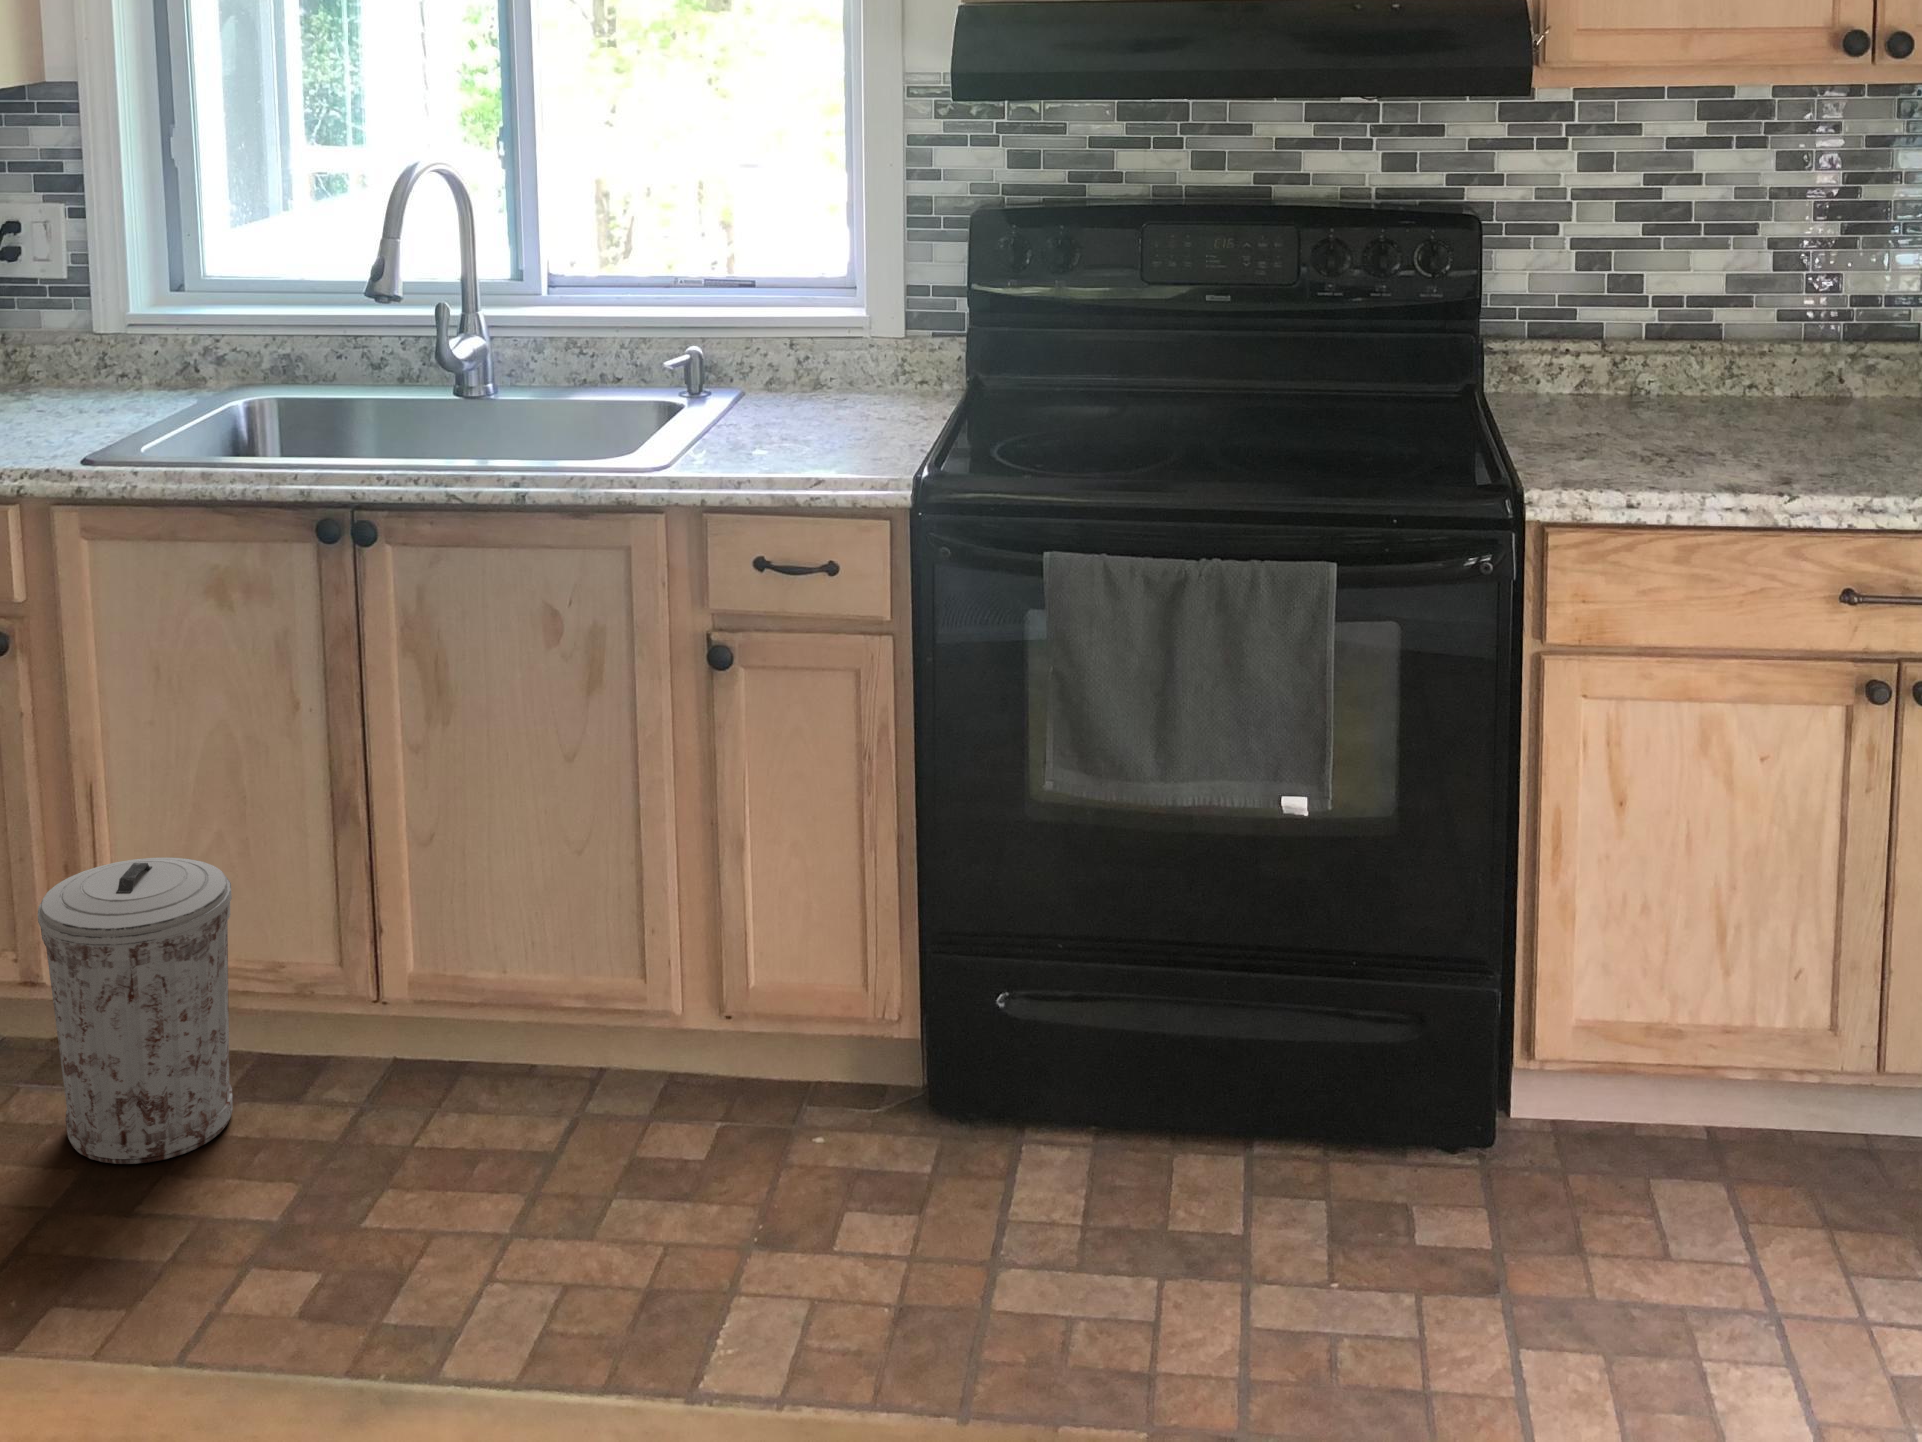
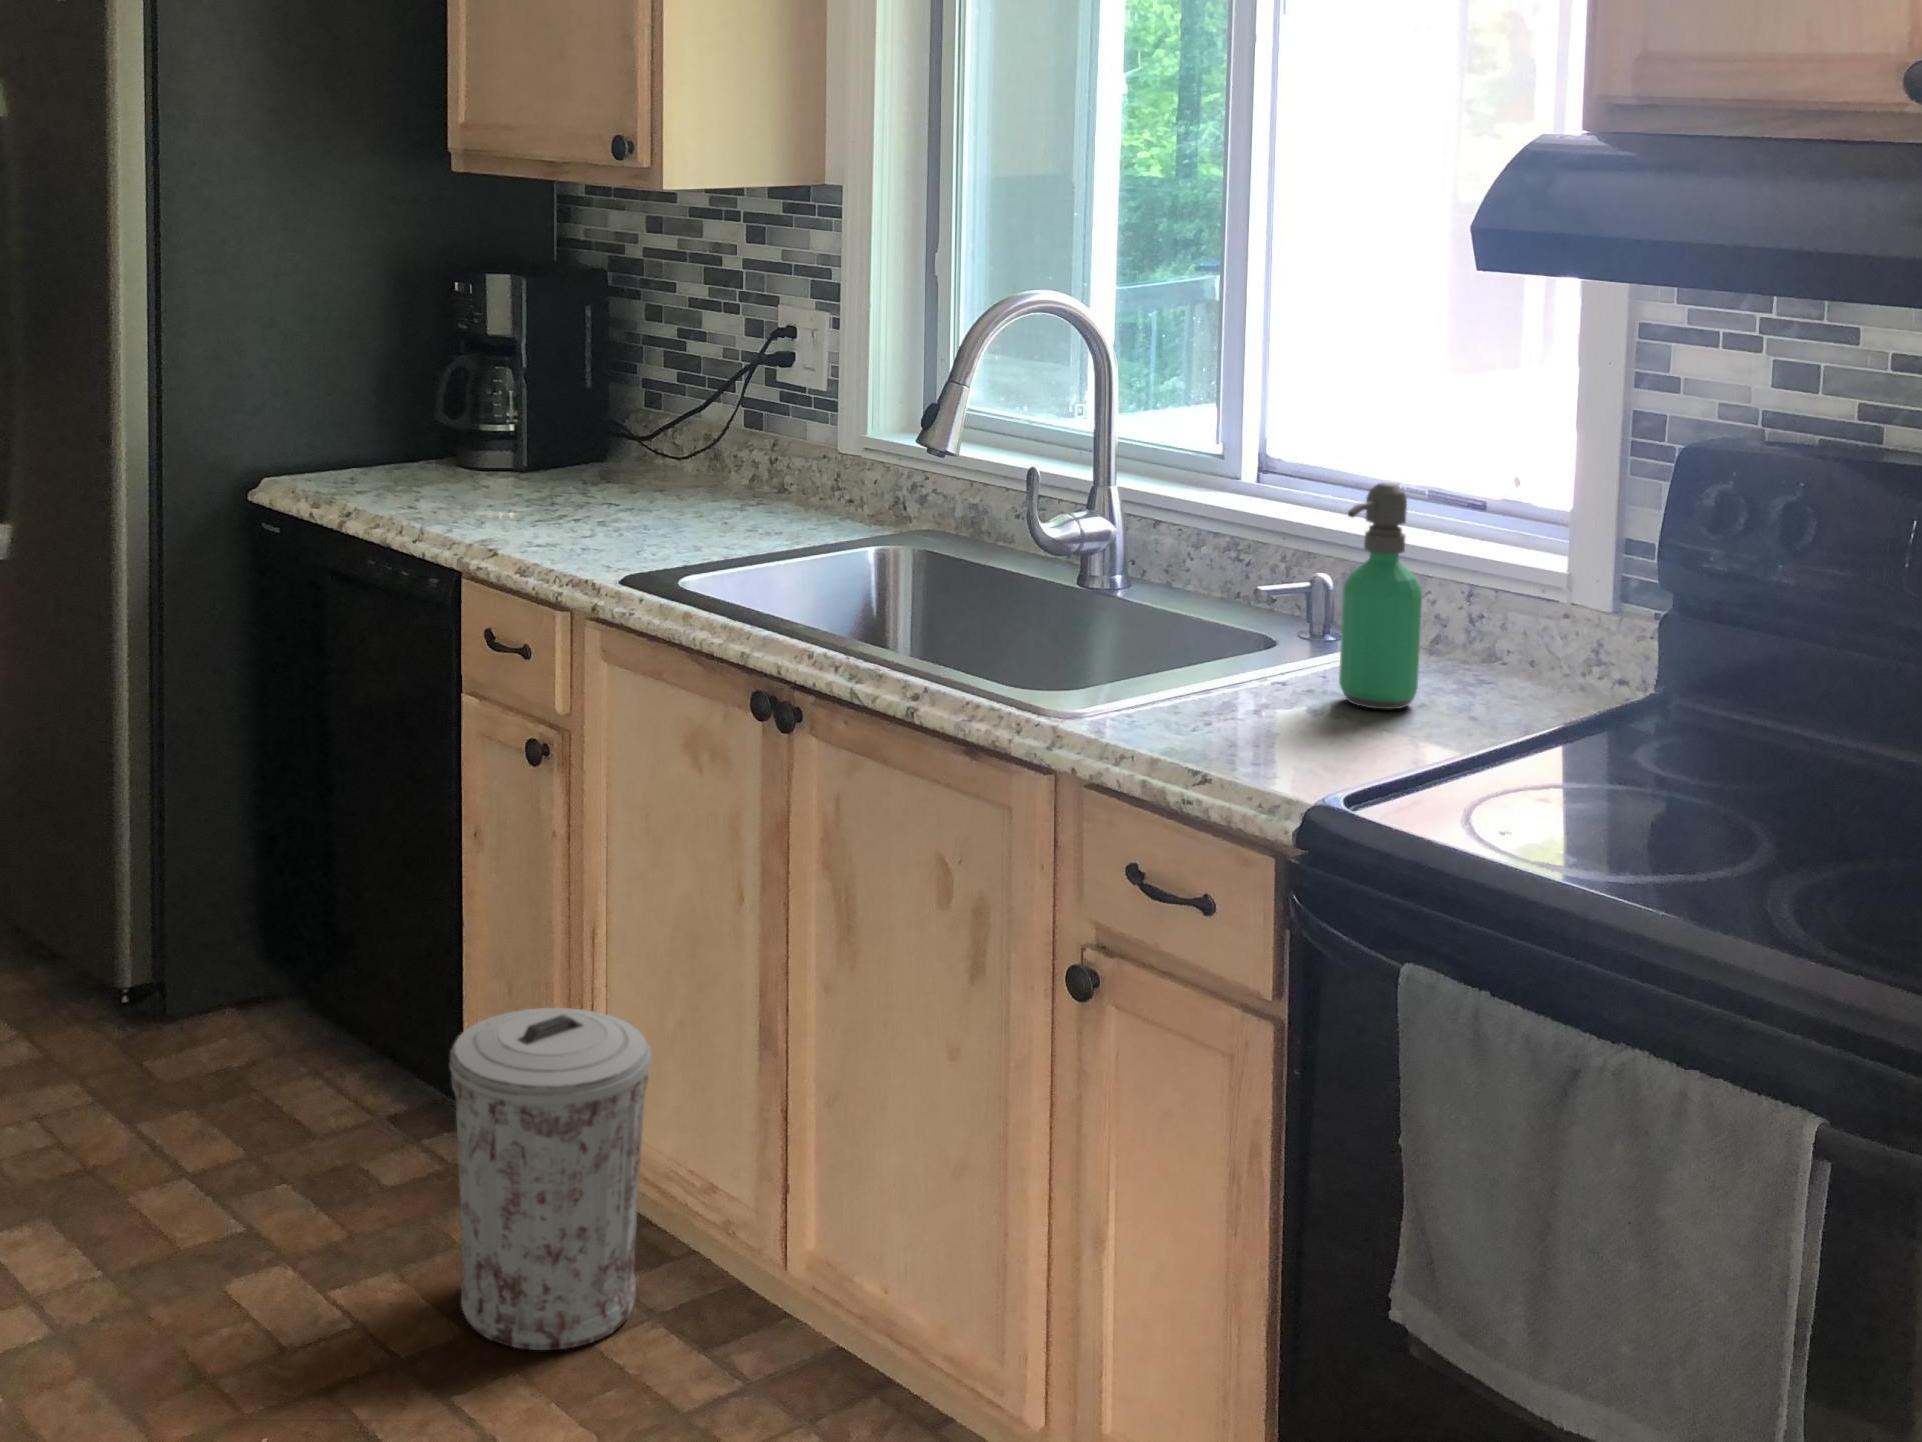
soap dispenser: none [785,265,841,427] -> present [1339,483,1422,709]

